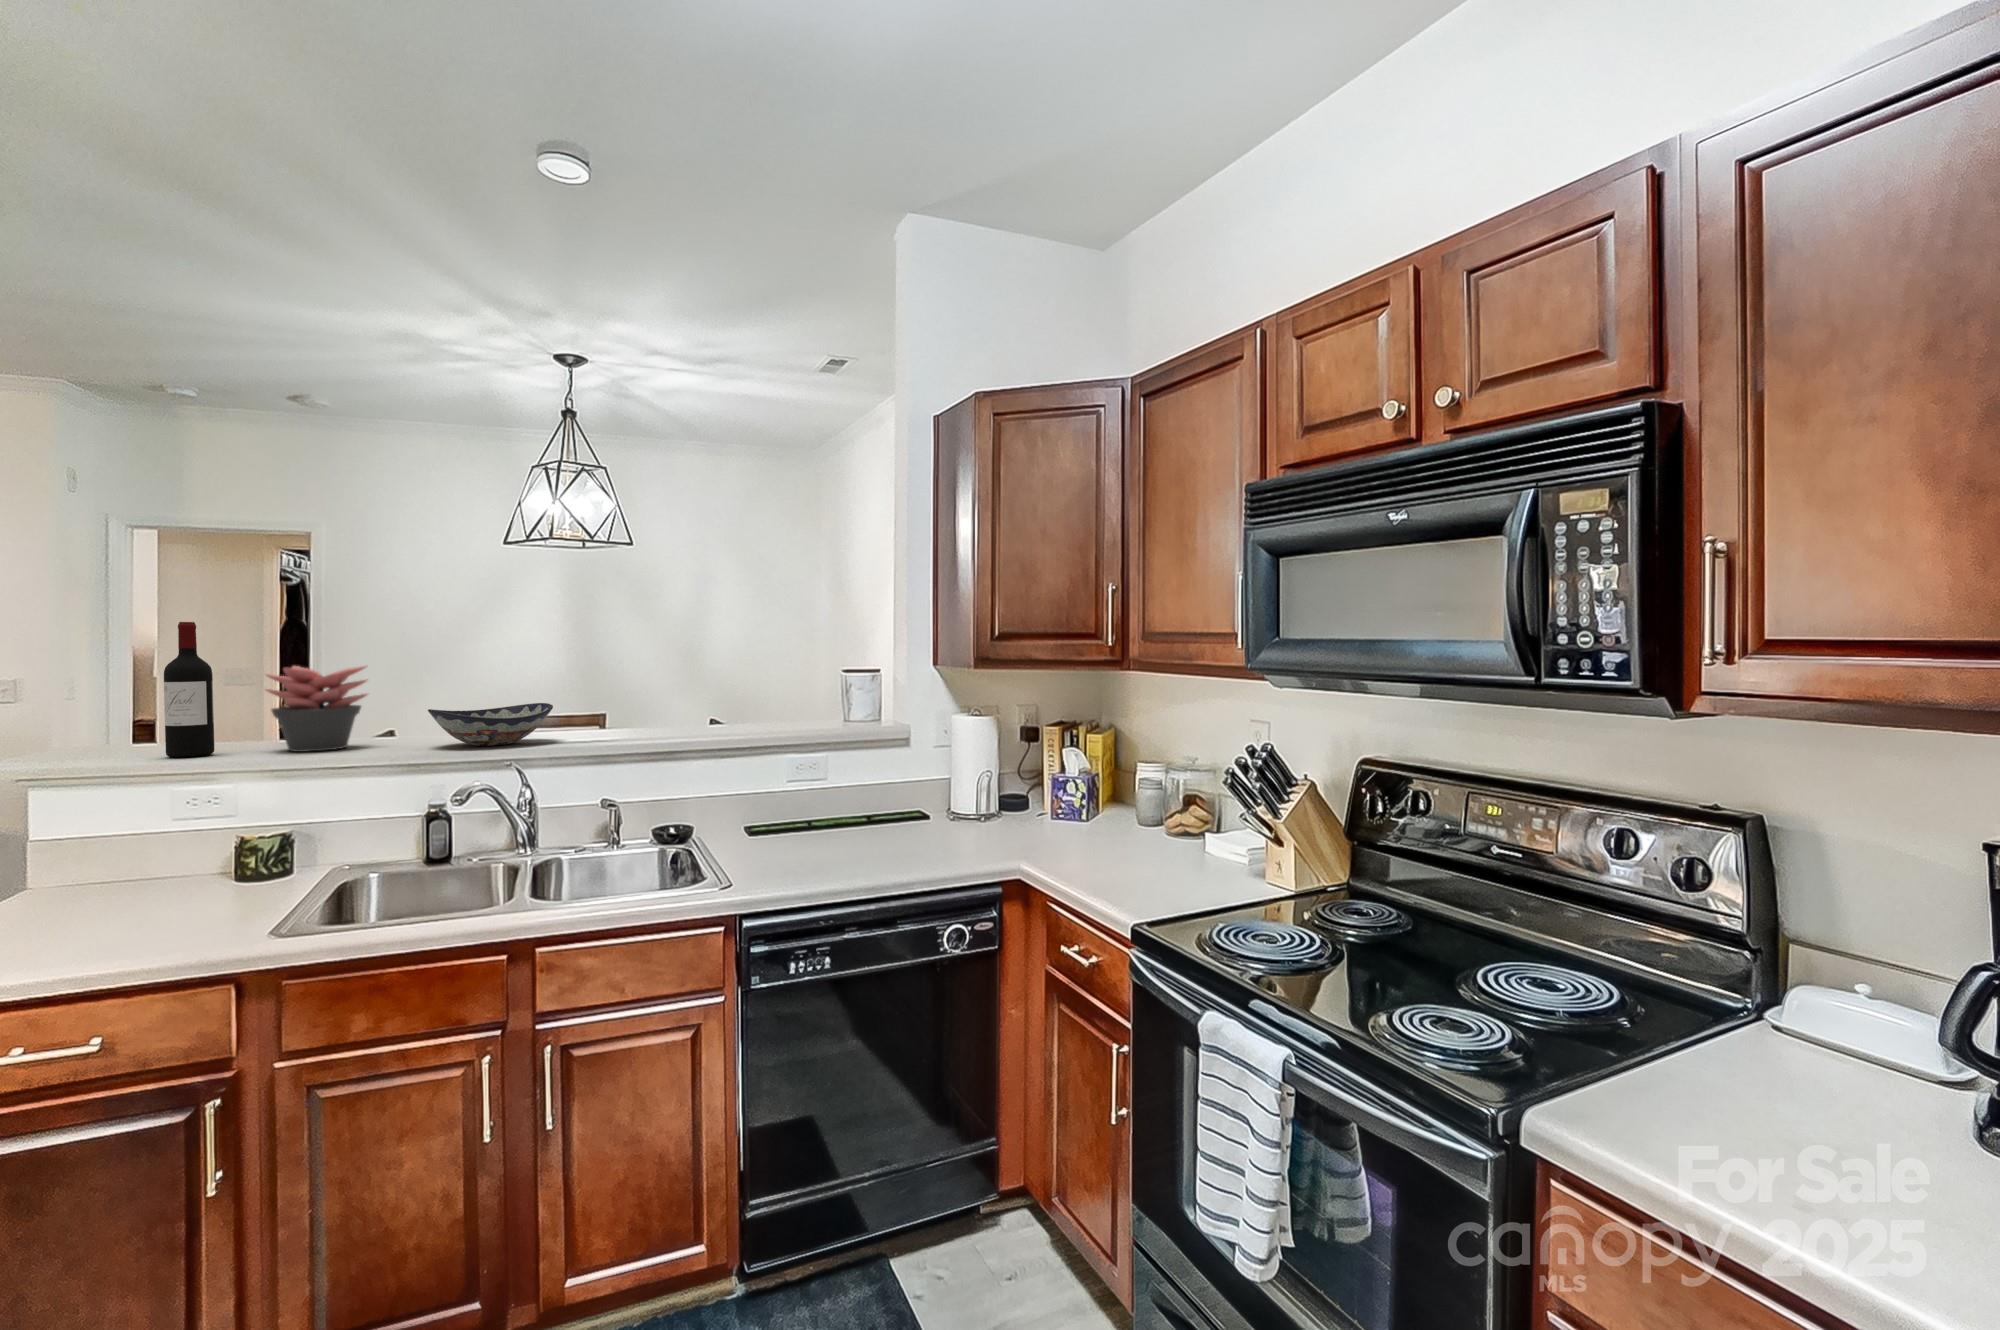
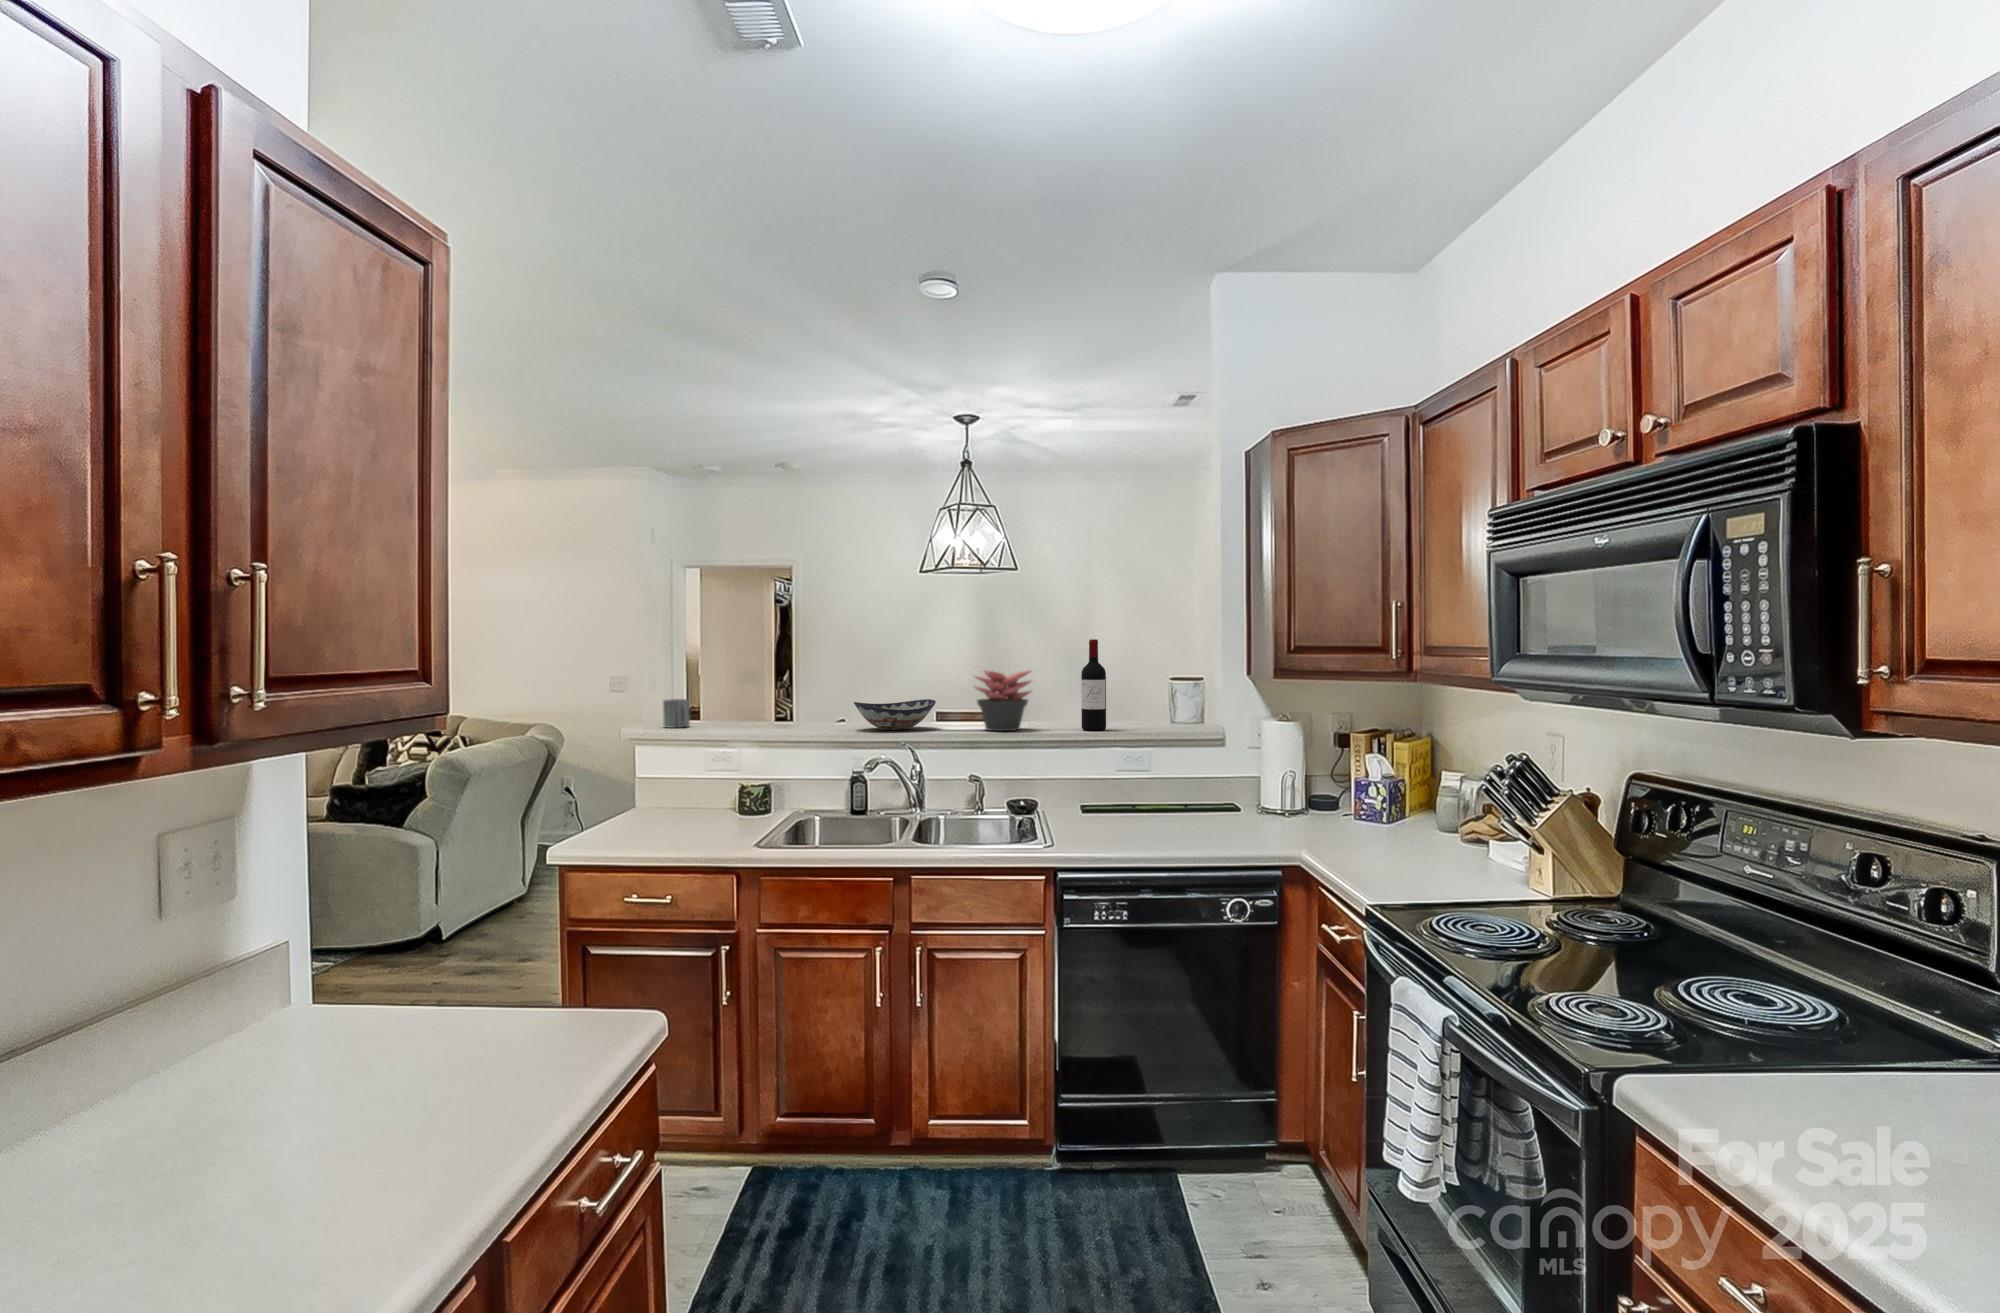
wine bottle: present [164,622,214,757] -> present [1081,639,1106,731]
succulent plant: present [266,666,367,752] -> present [974,670,1031,731]
mug: none [77,712,132,757] -> present [663,699,690,728]

